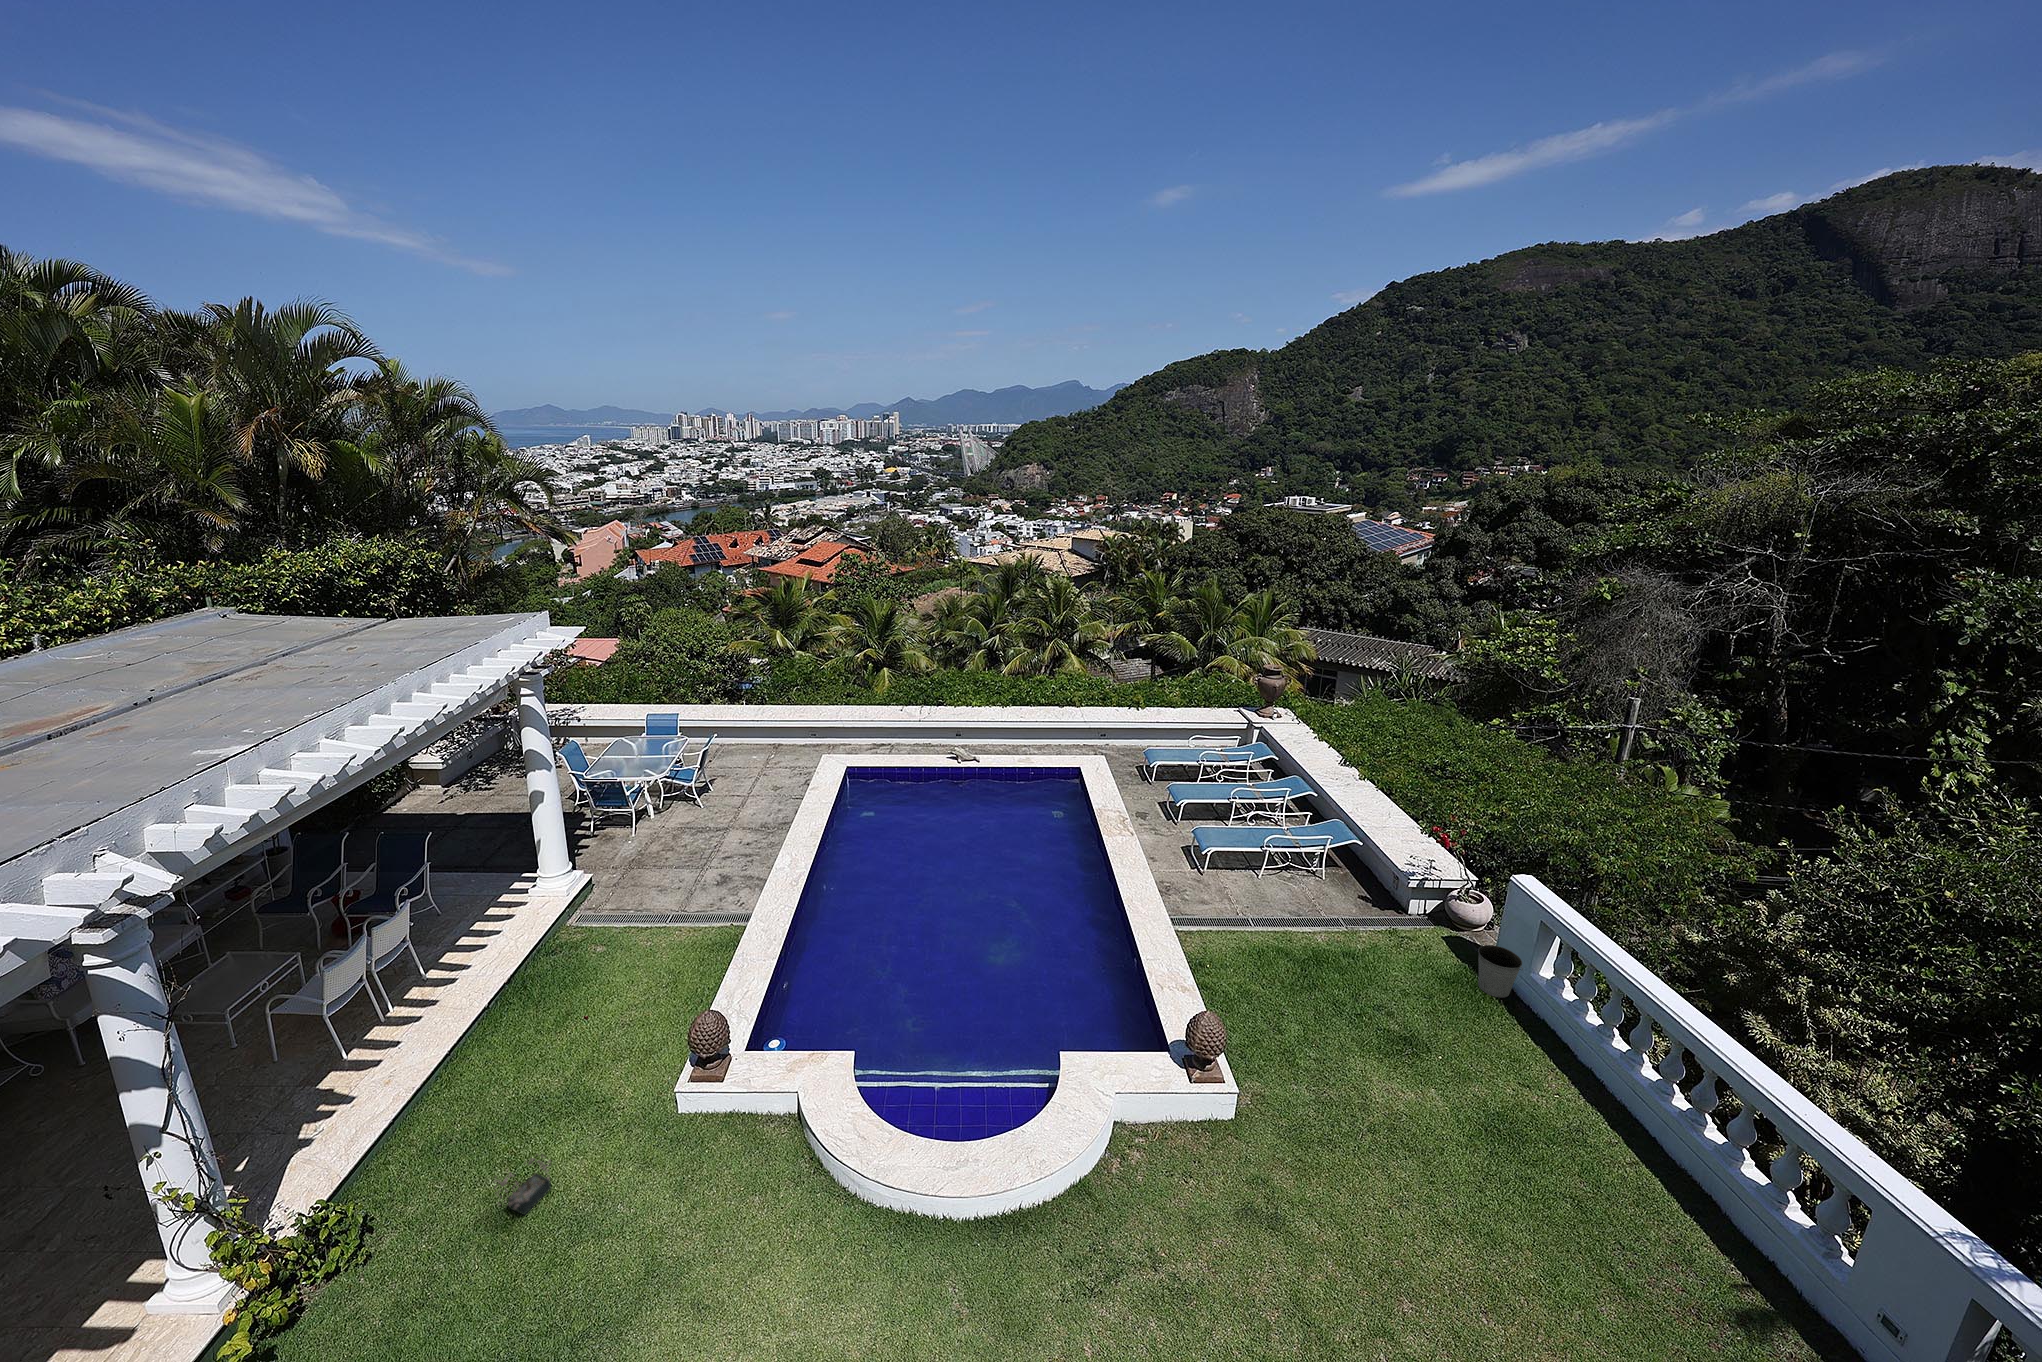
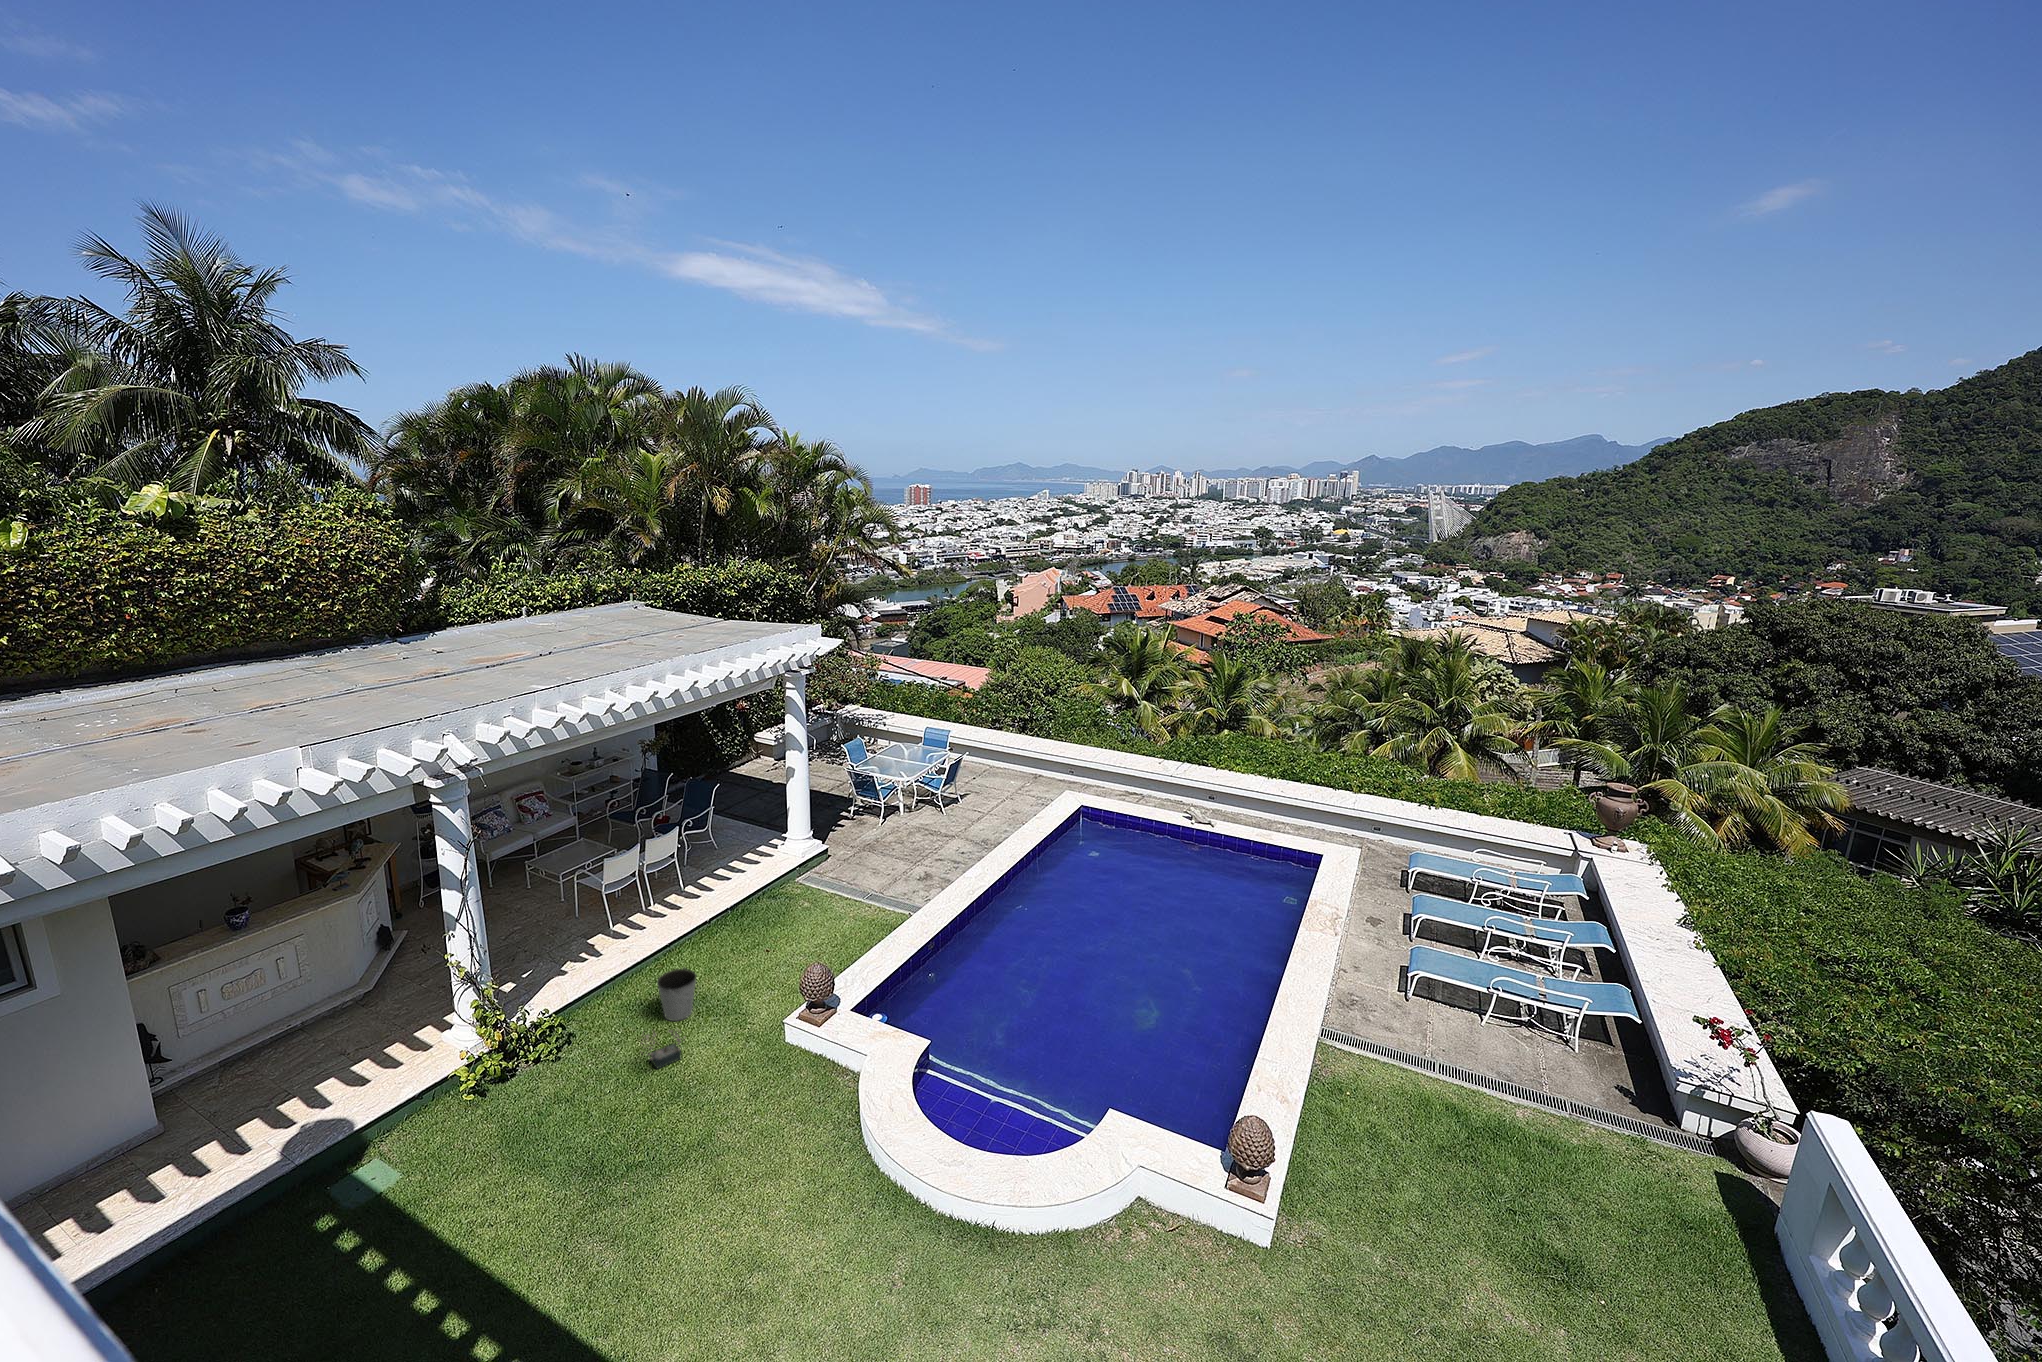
bucket: present [1478,944,1523,998] -> present [657,967,696,1021]

